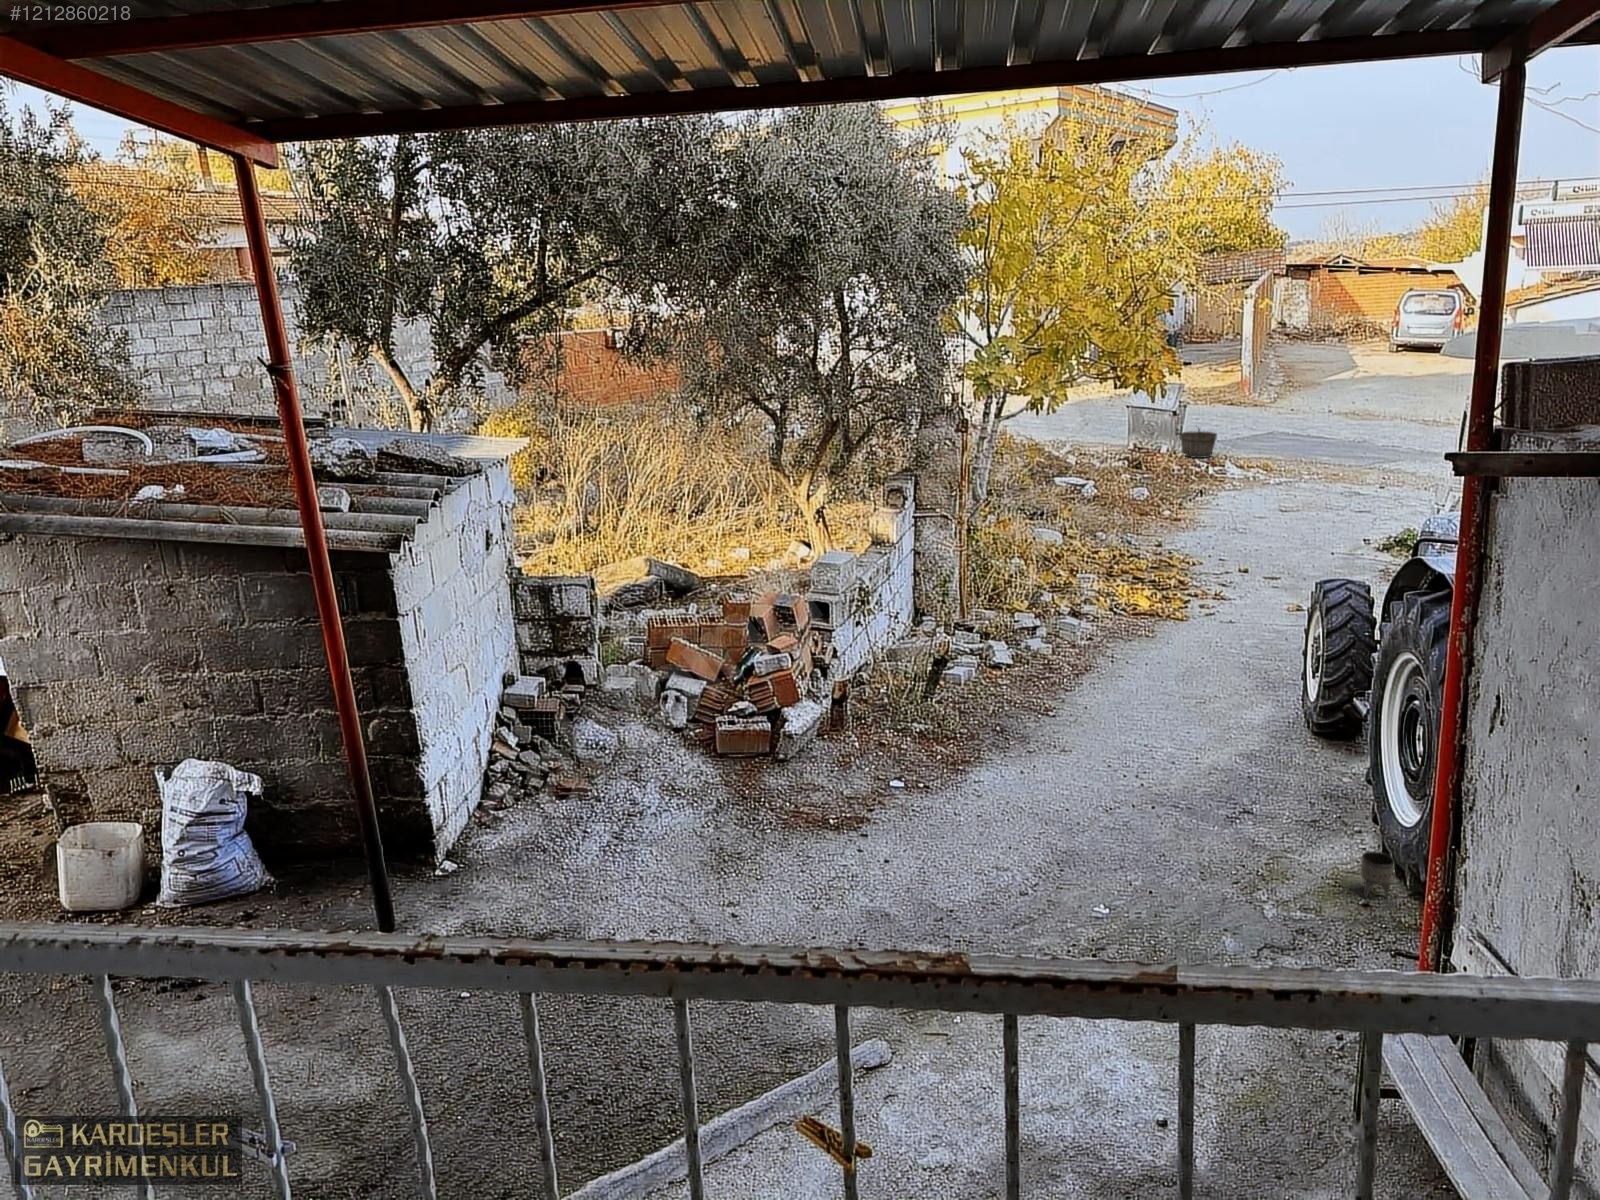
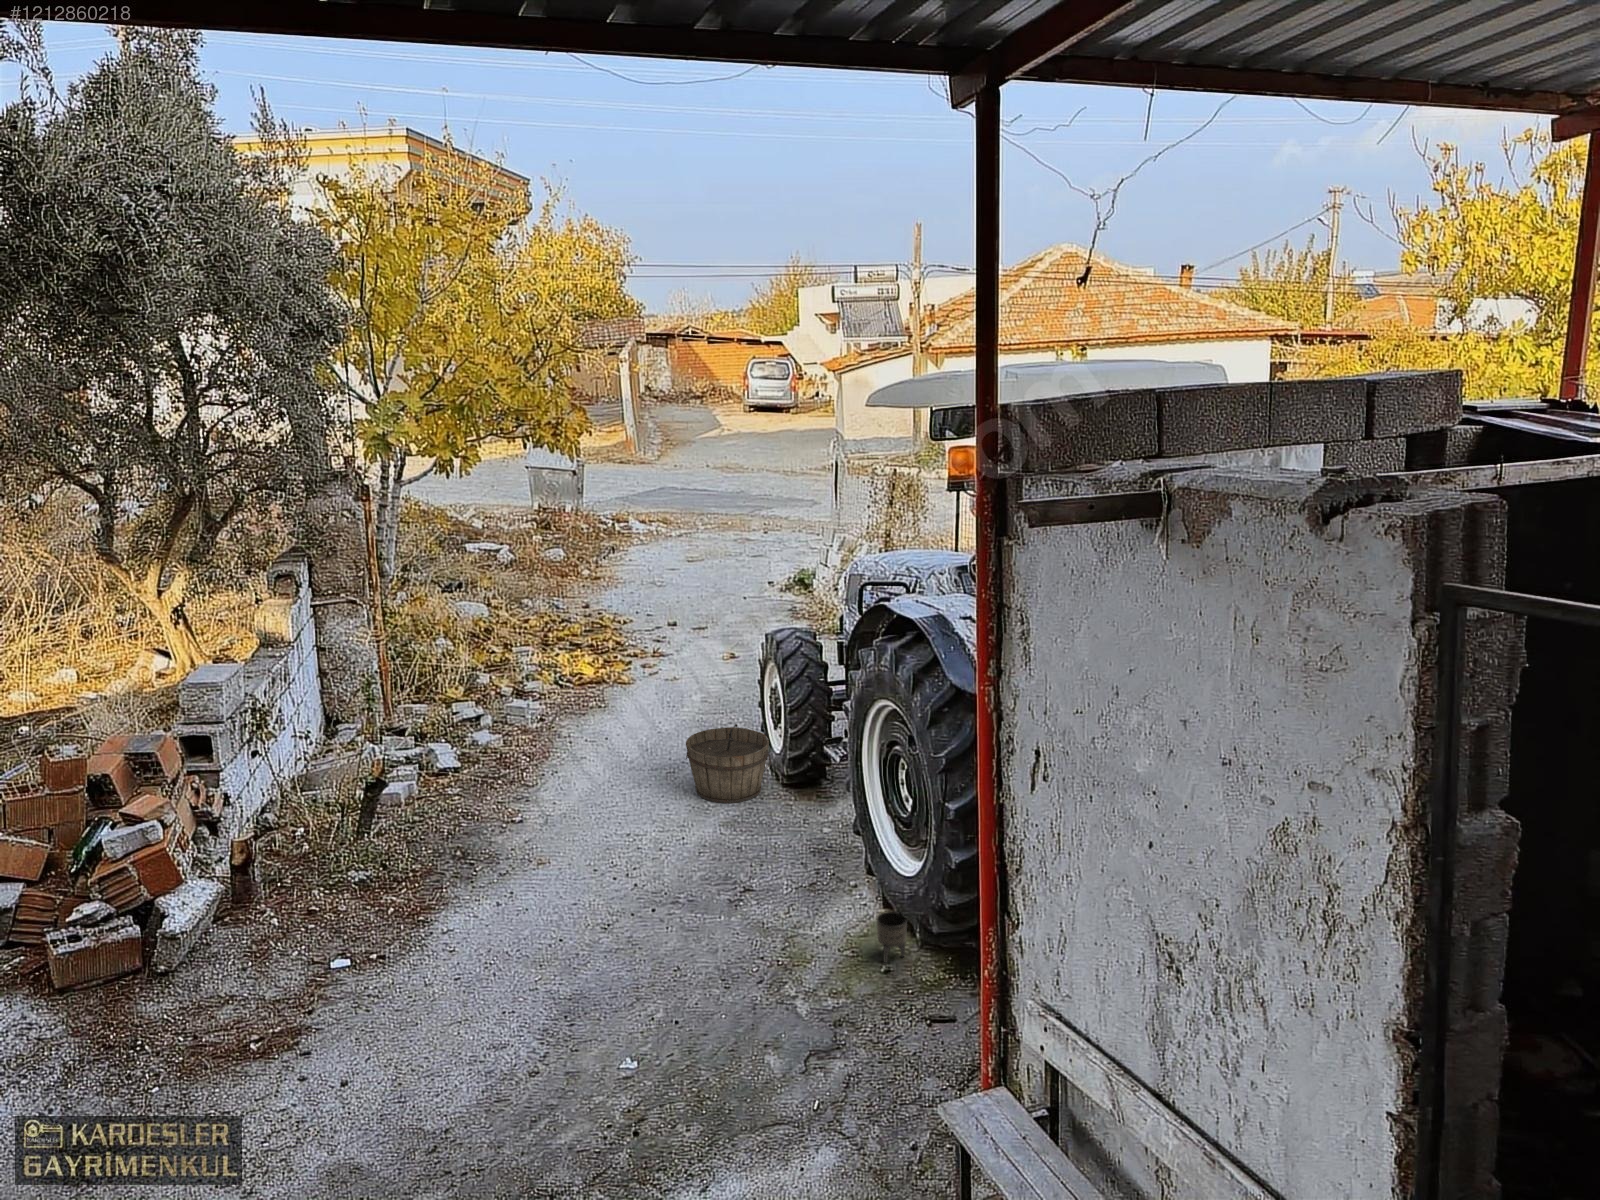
wooden bucket: present [1180,429,1217,458] -> present [686,724,771,803]

